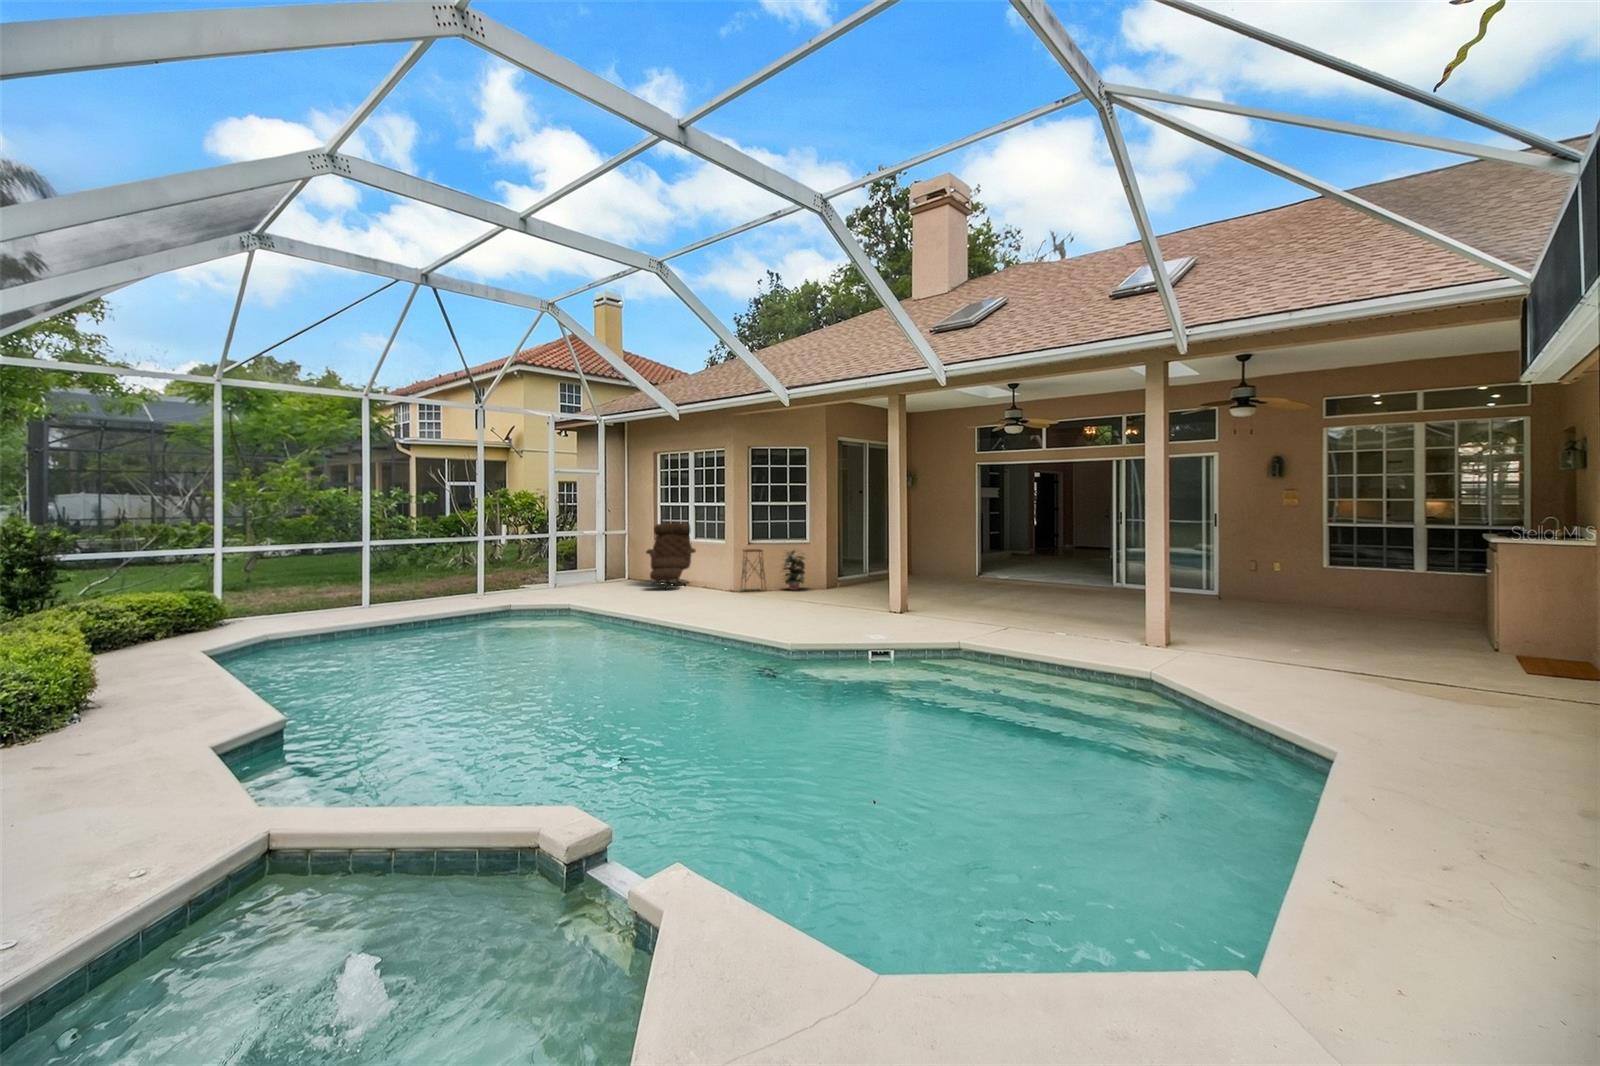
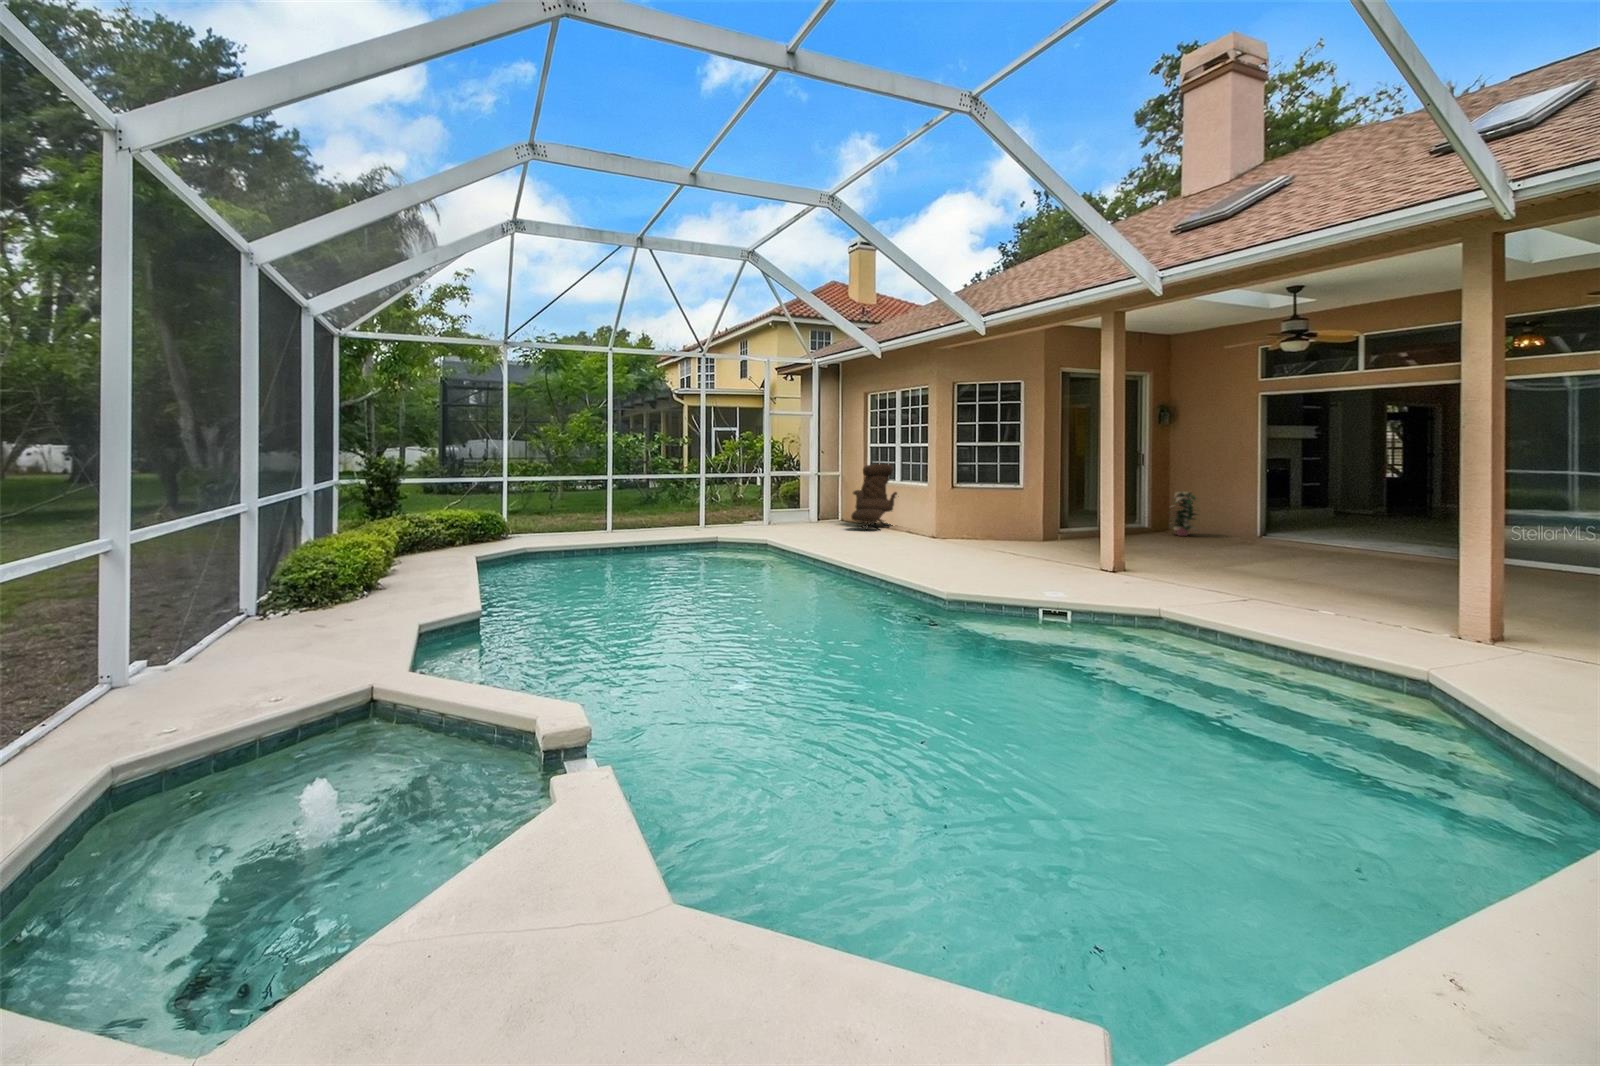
side table: present [741,549,765,586] -> none [940,493,965,537]
decorative plant: present [783,549,805,590] -> present [1169,492,1196,536]

